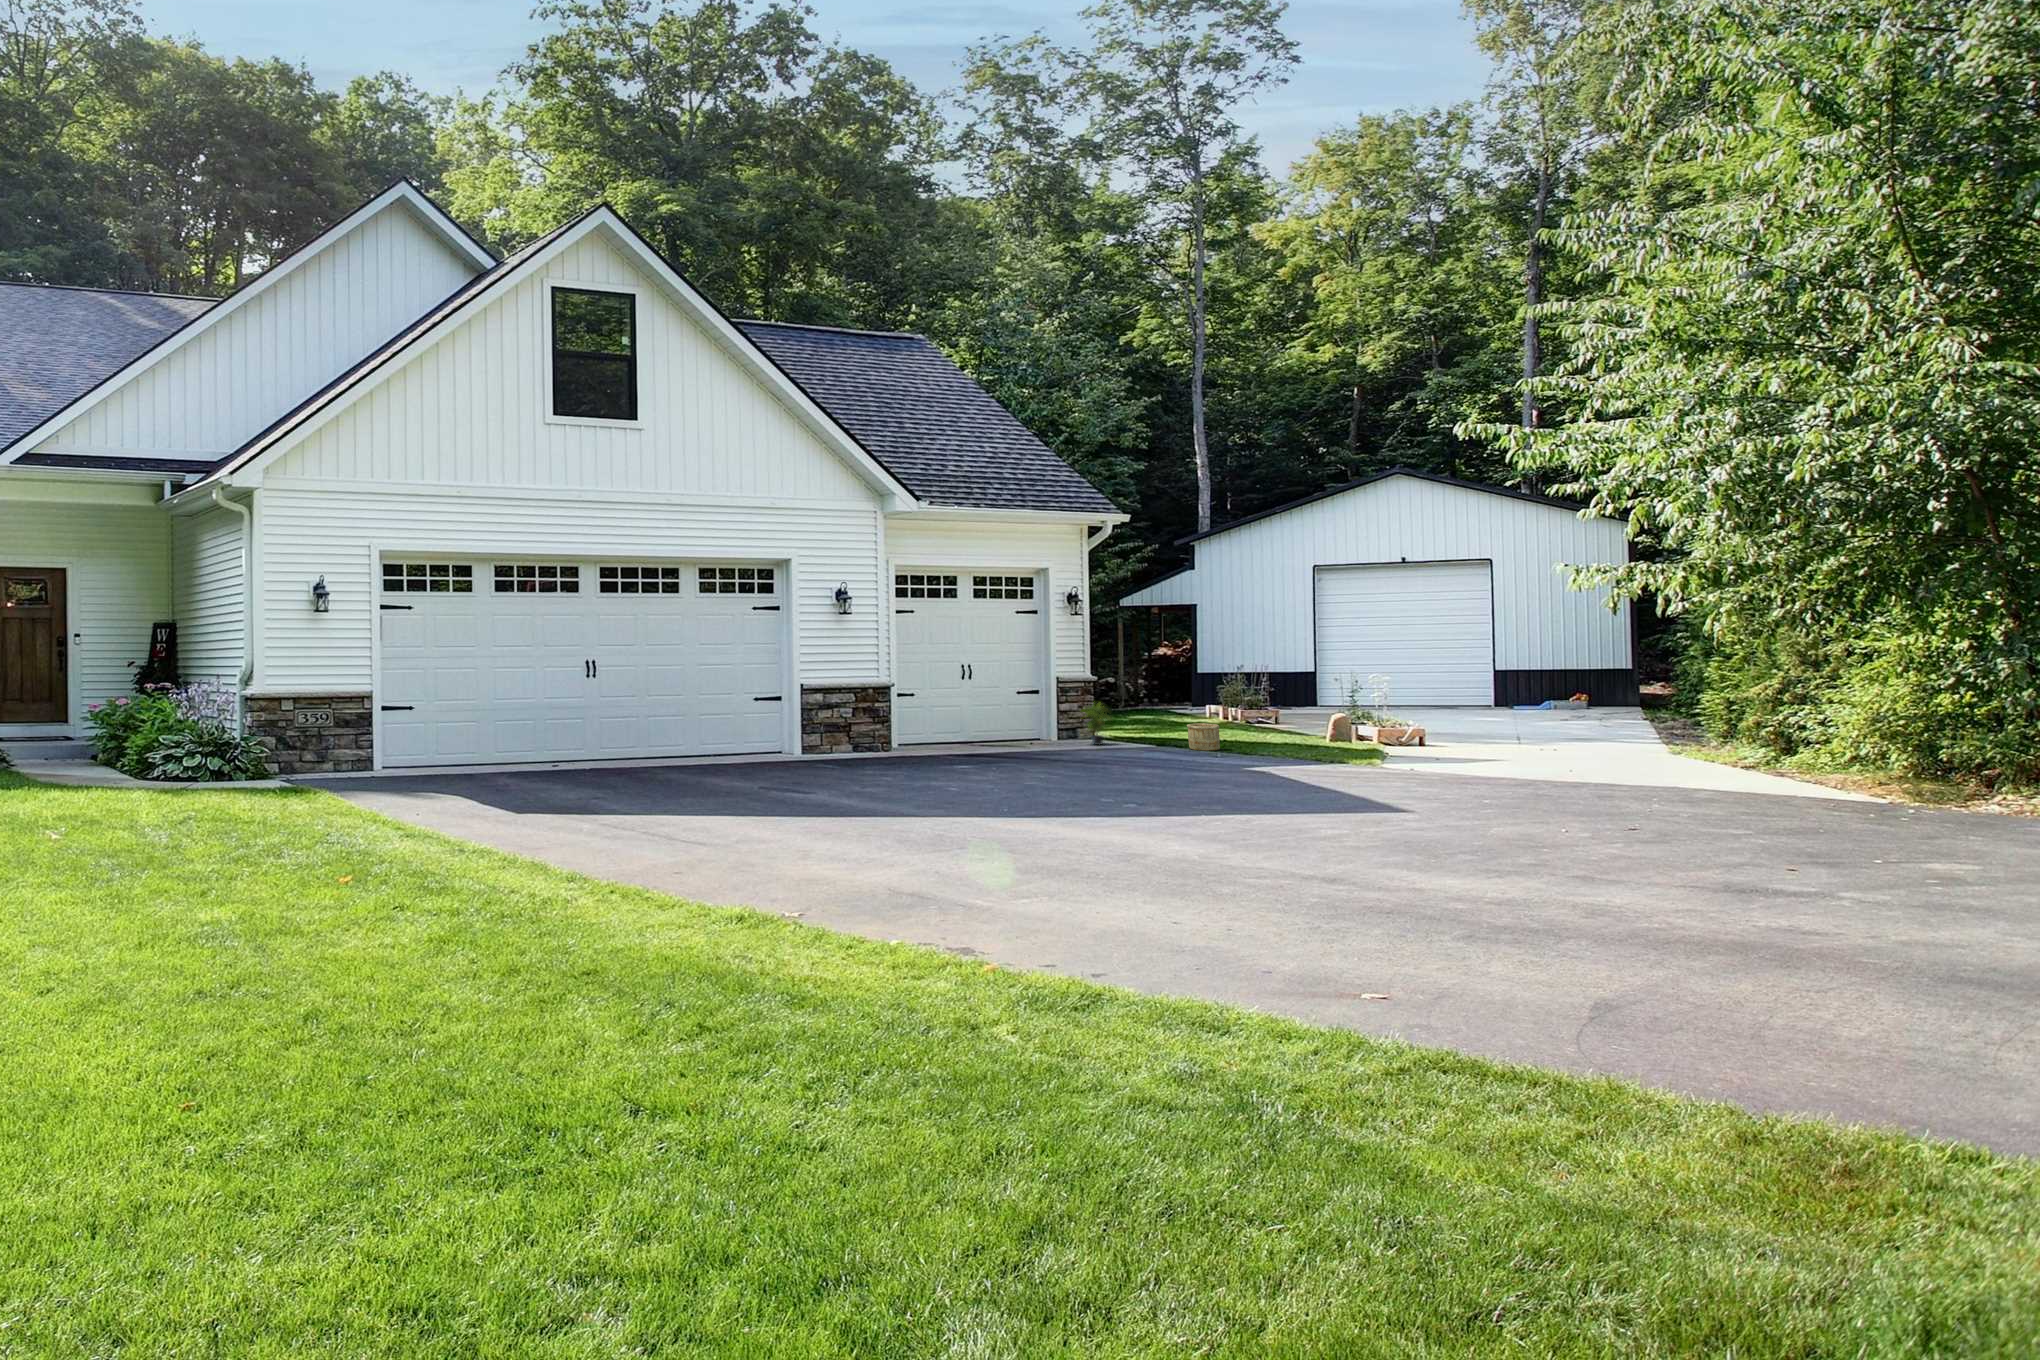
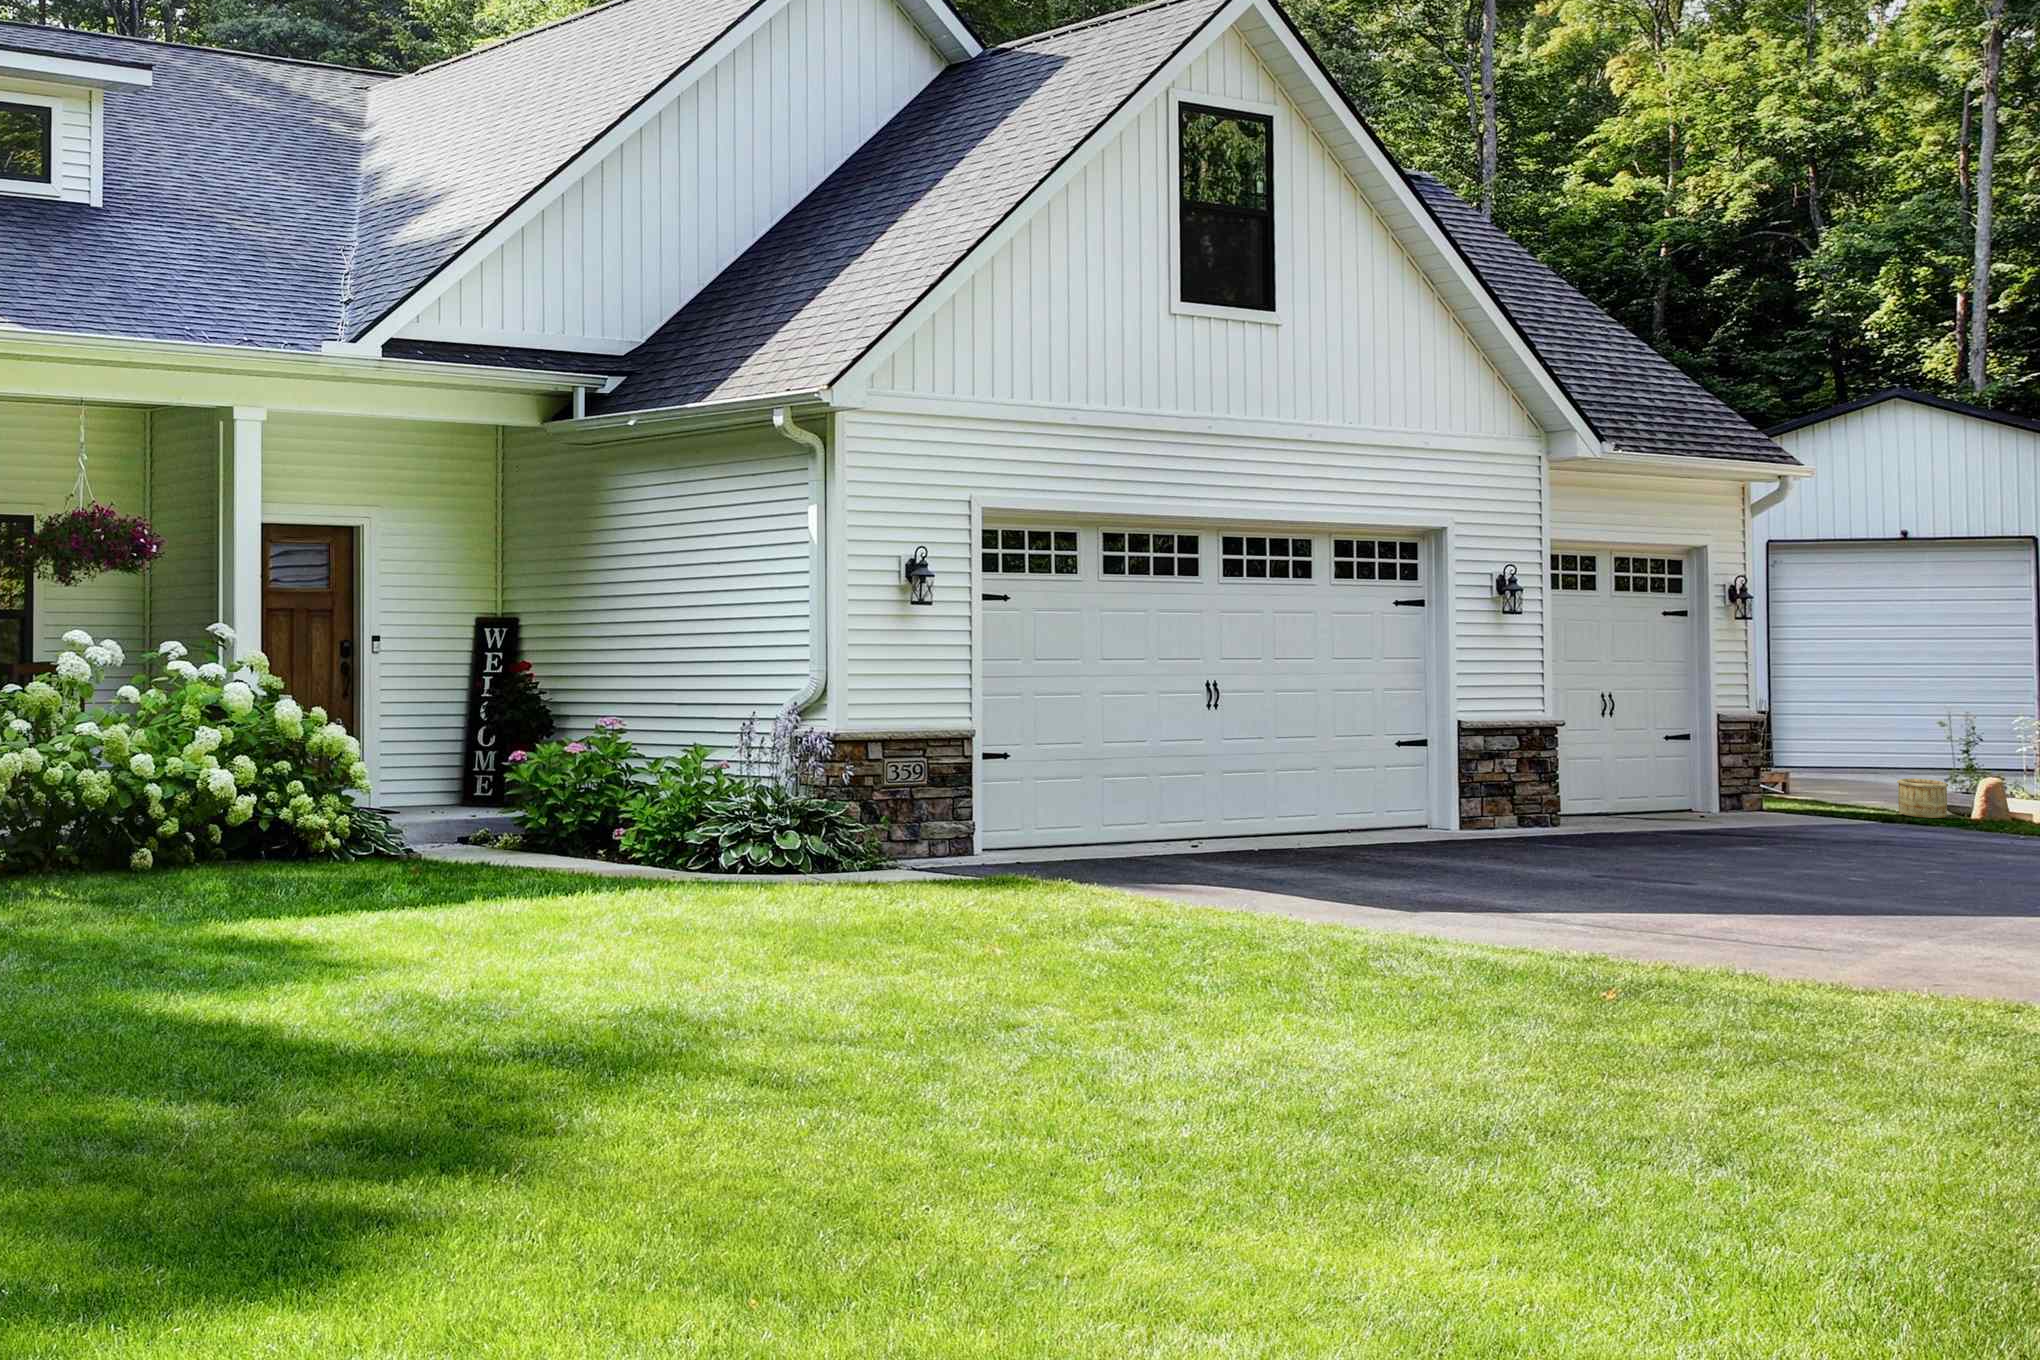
potted plant: present [1082,704,1111,745] -> none [1725,743,1769,806]

